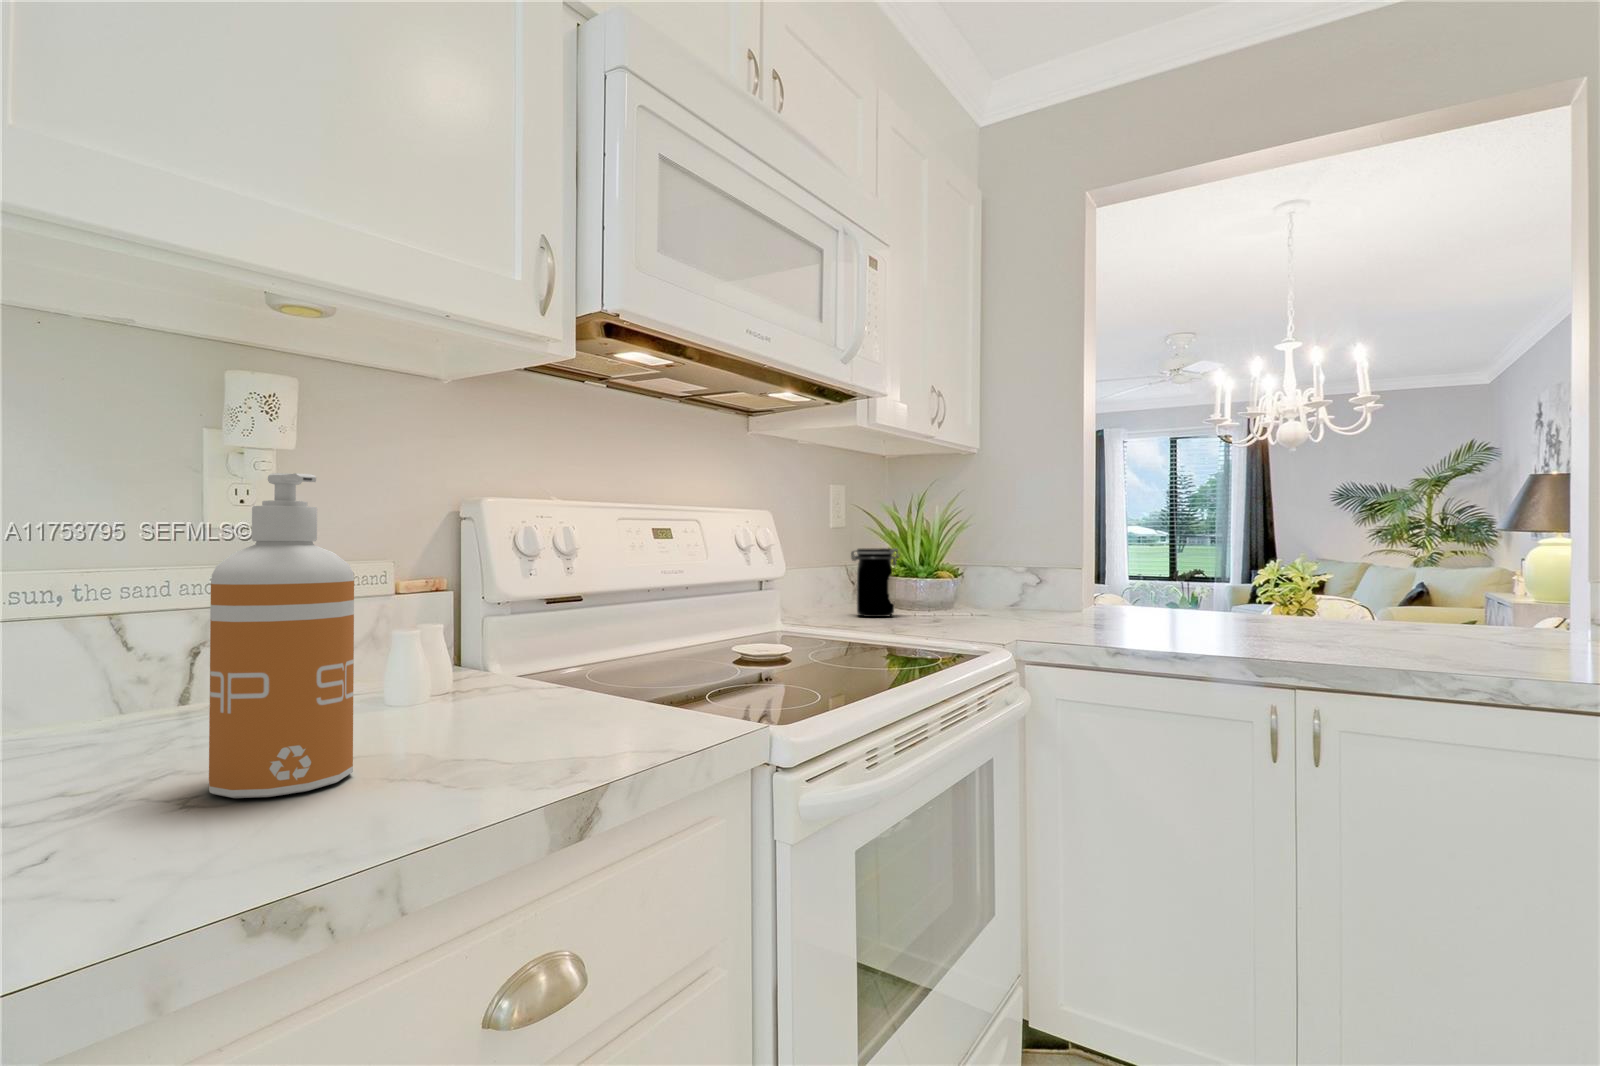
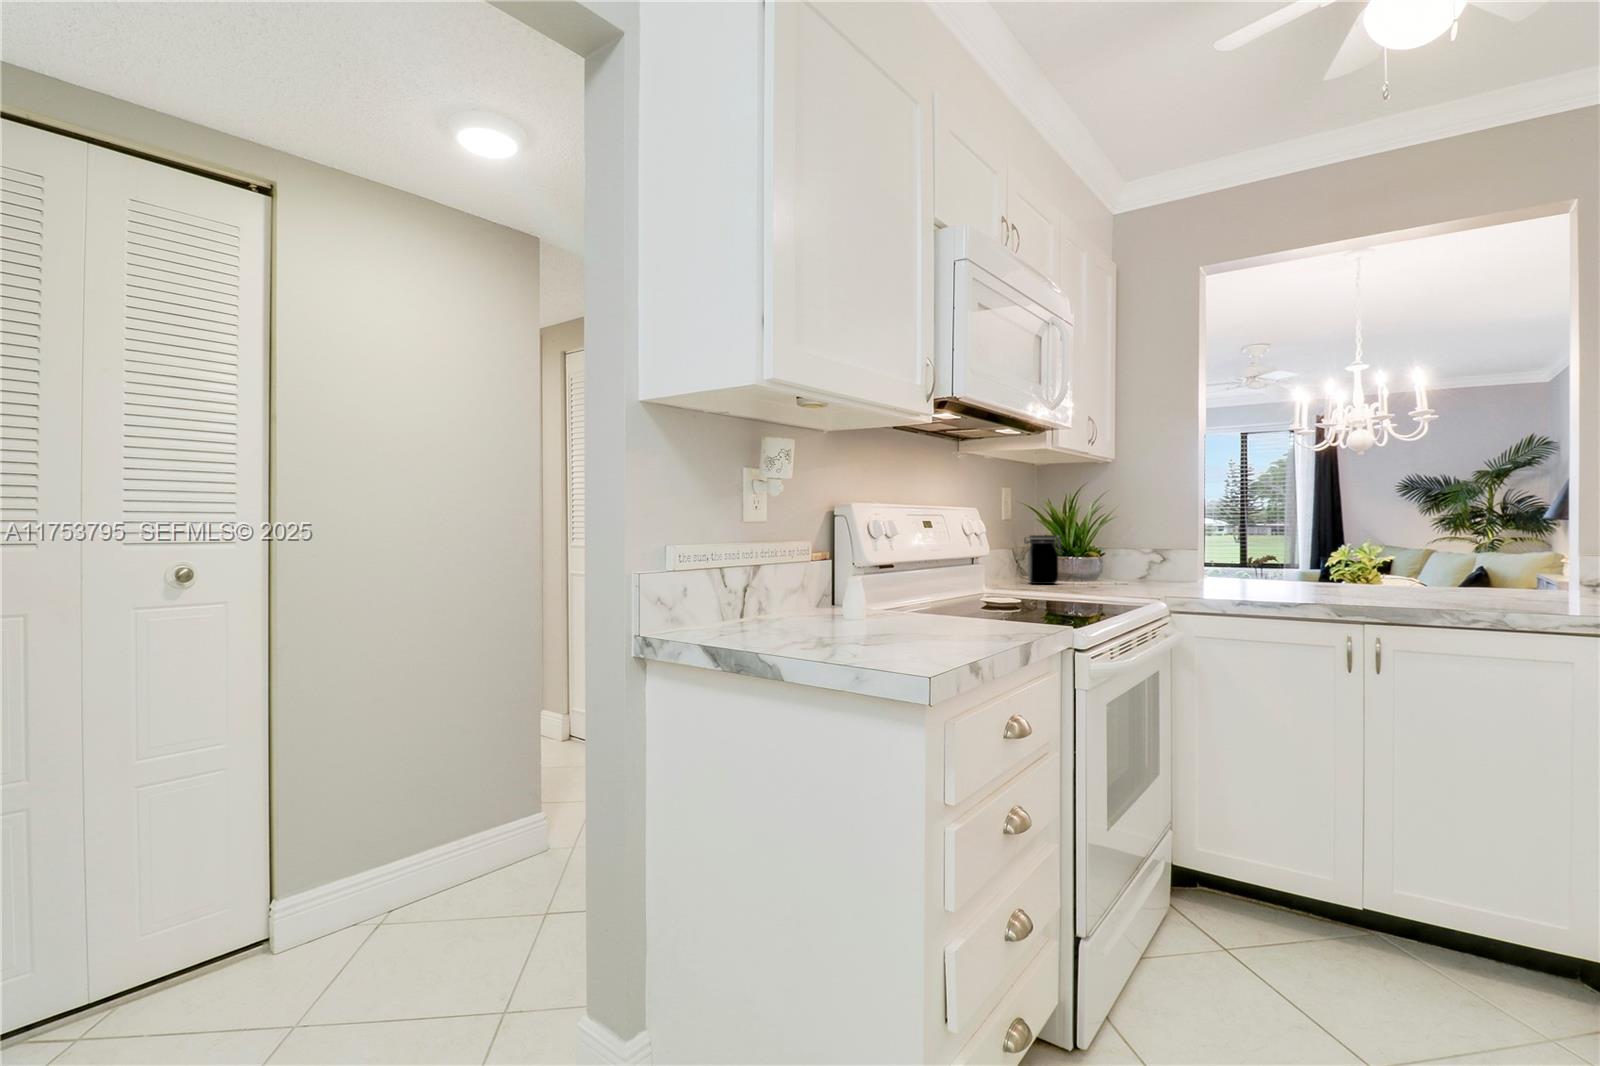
soap dispenser: present [209,473,354,798] -> none [846,501,903,645]

